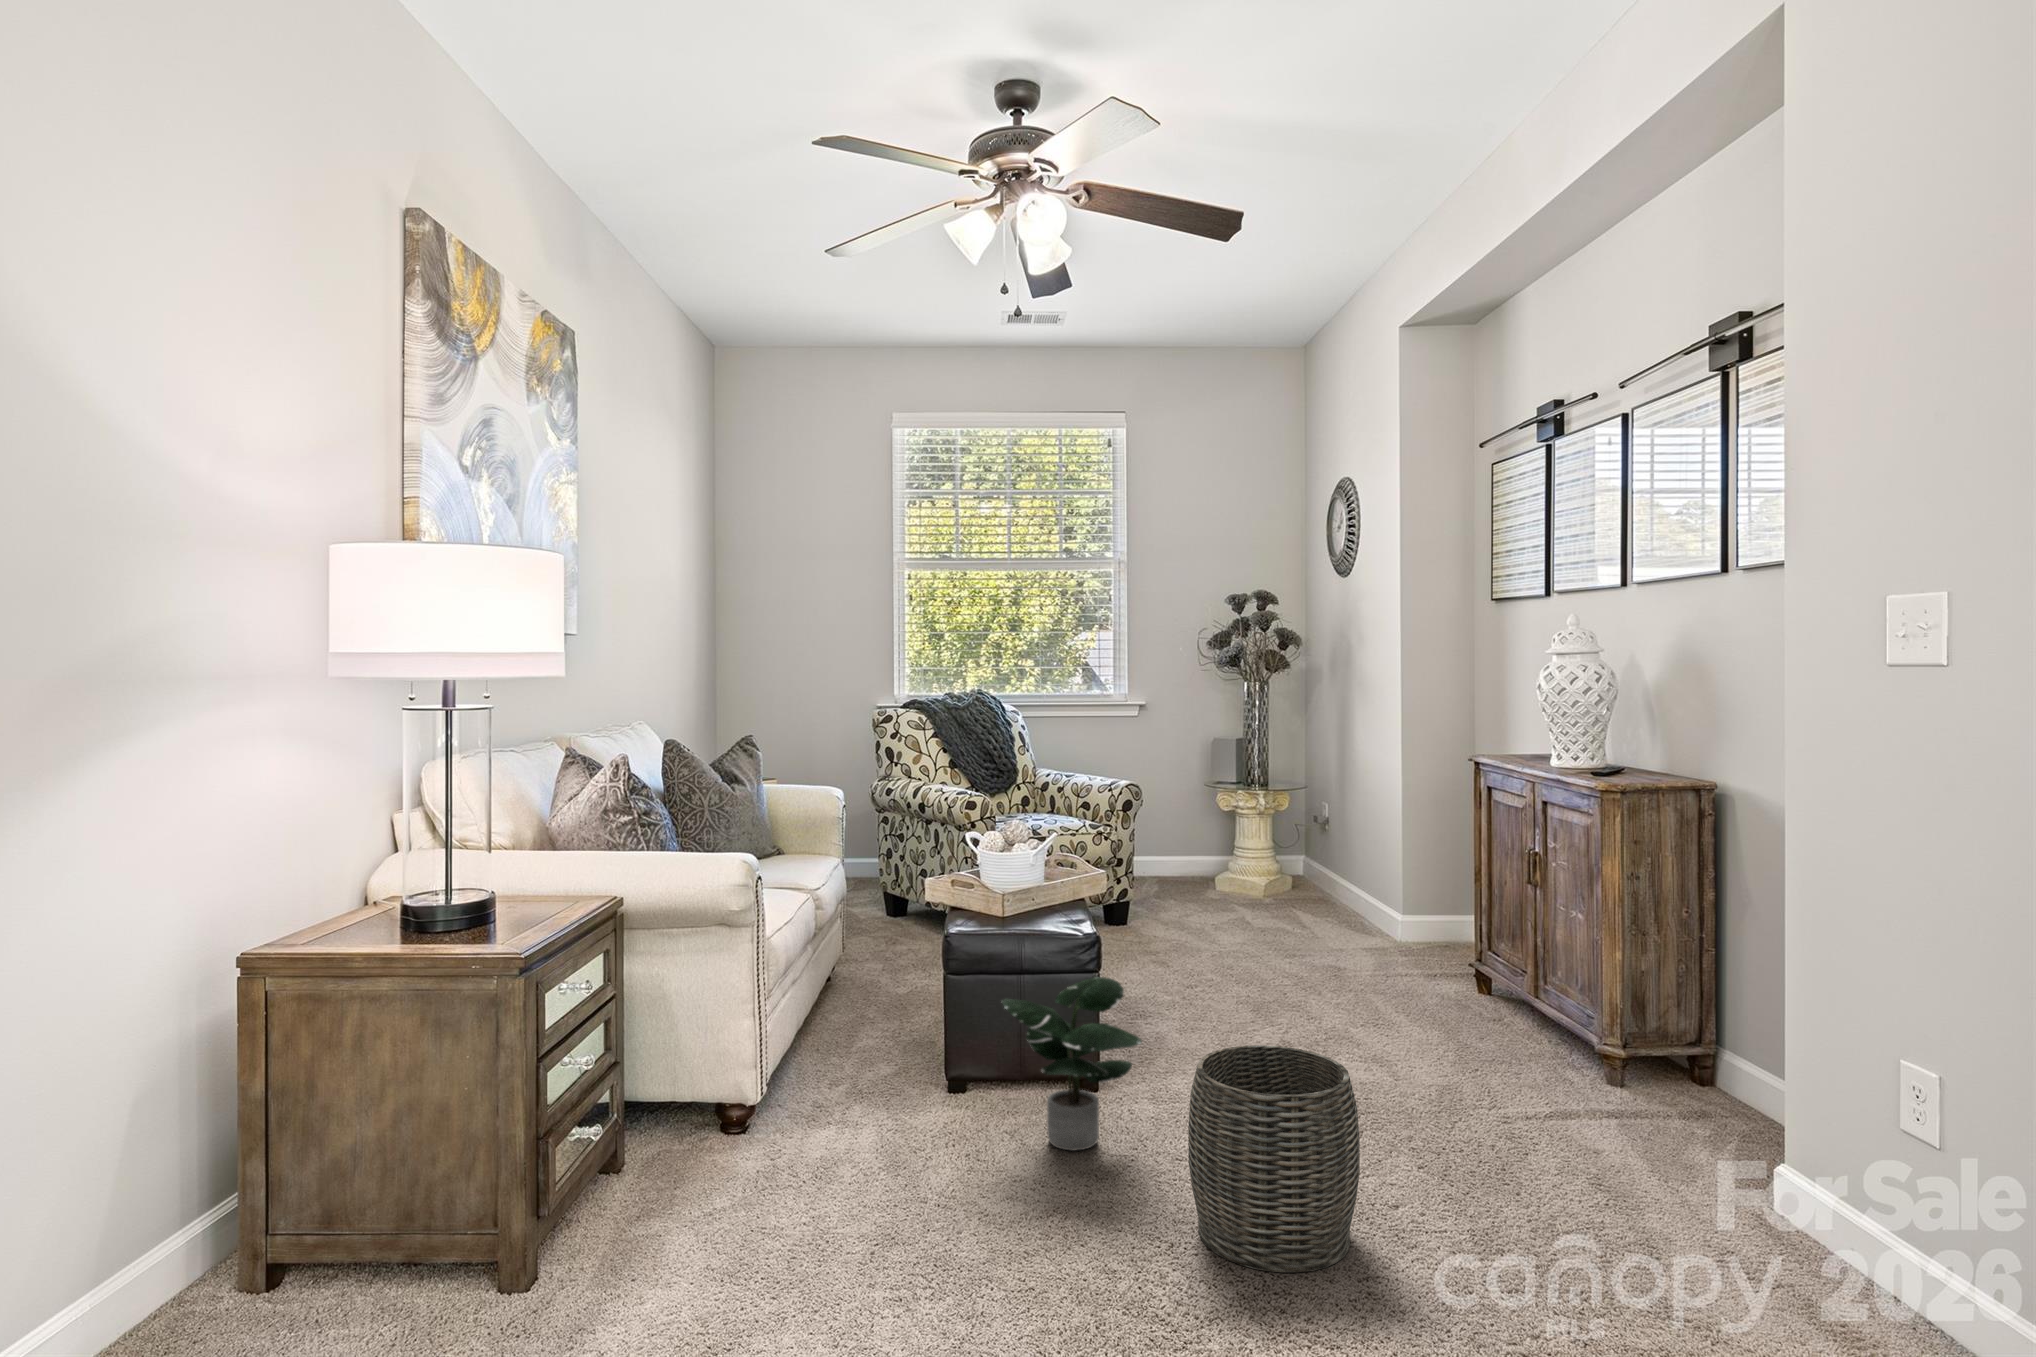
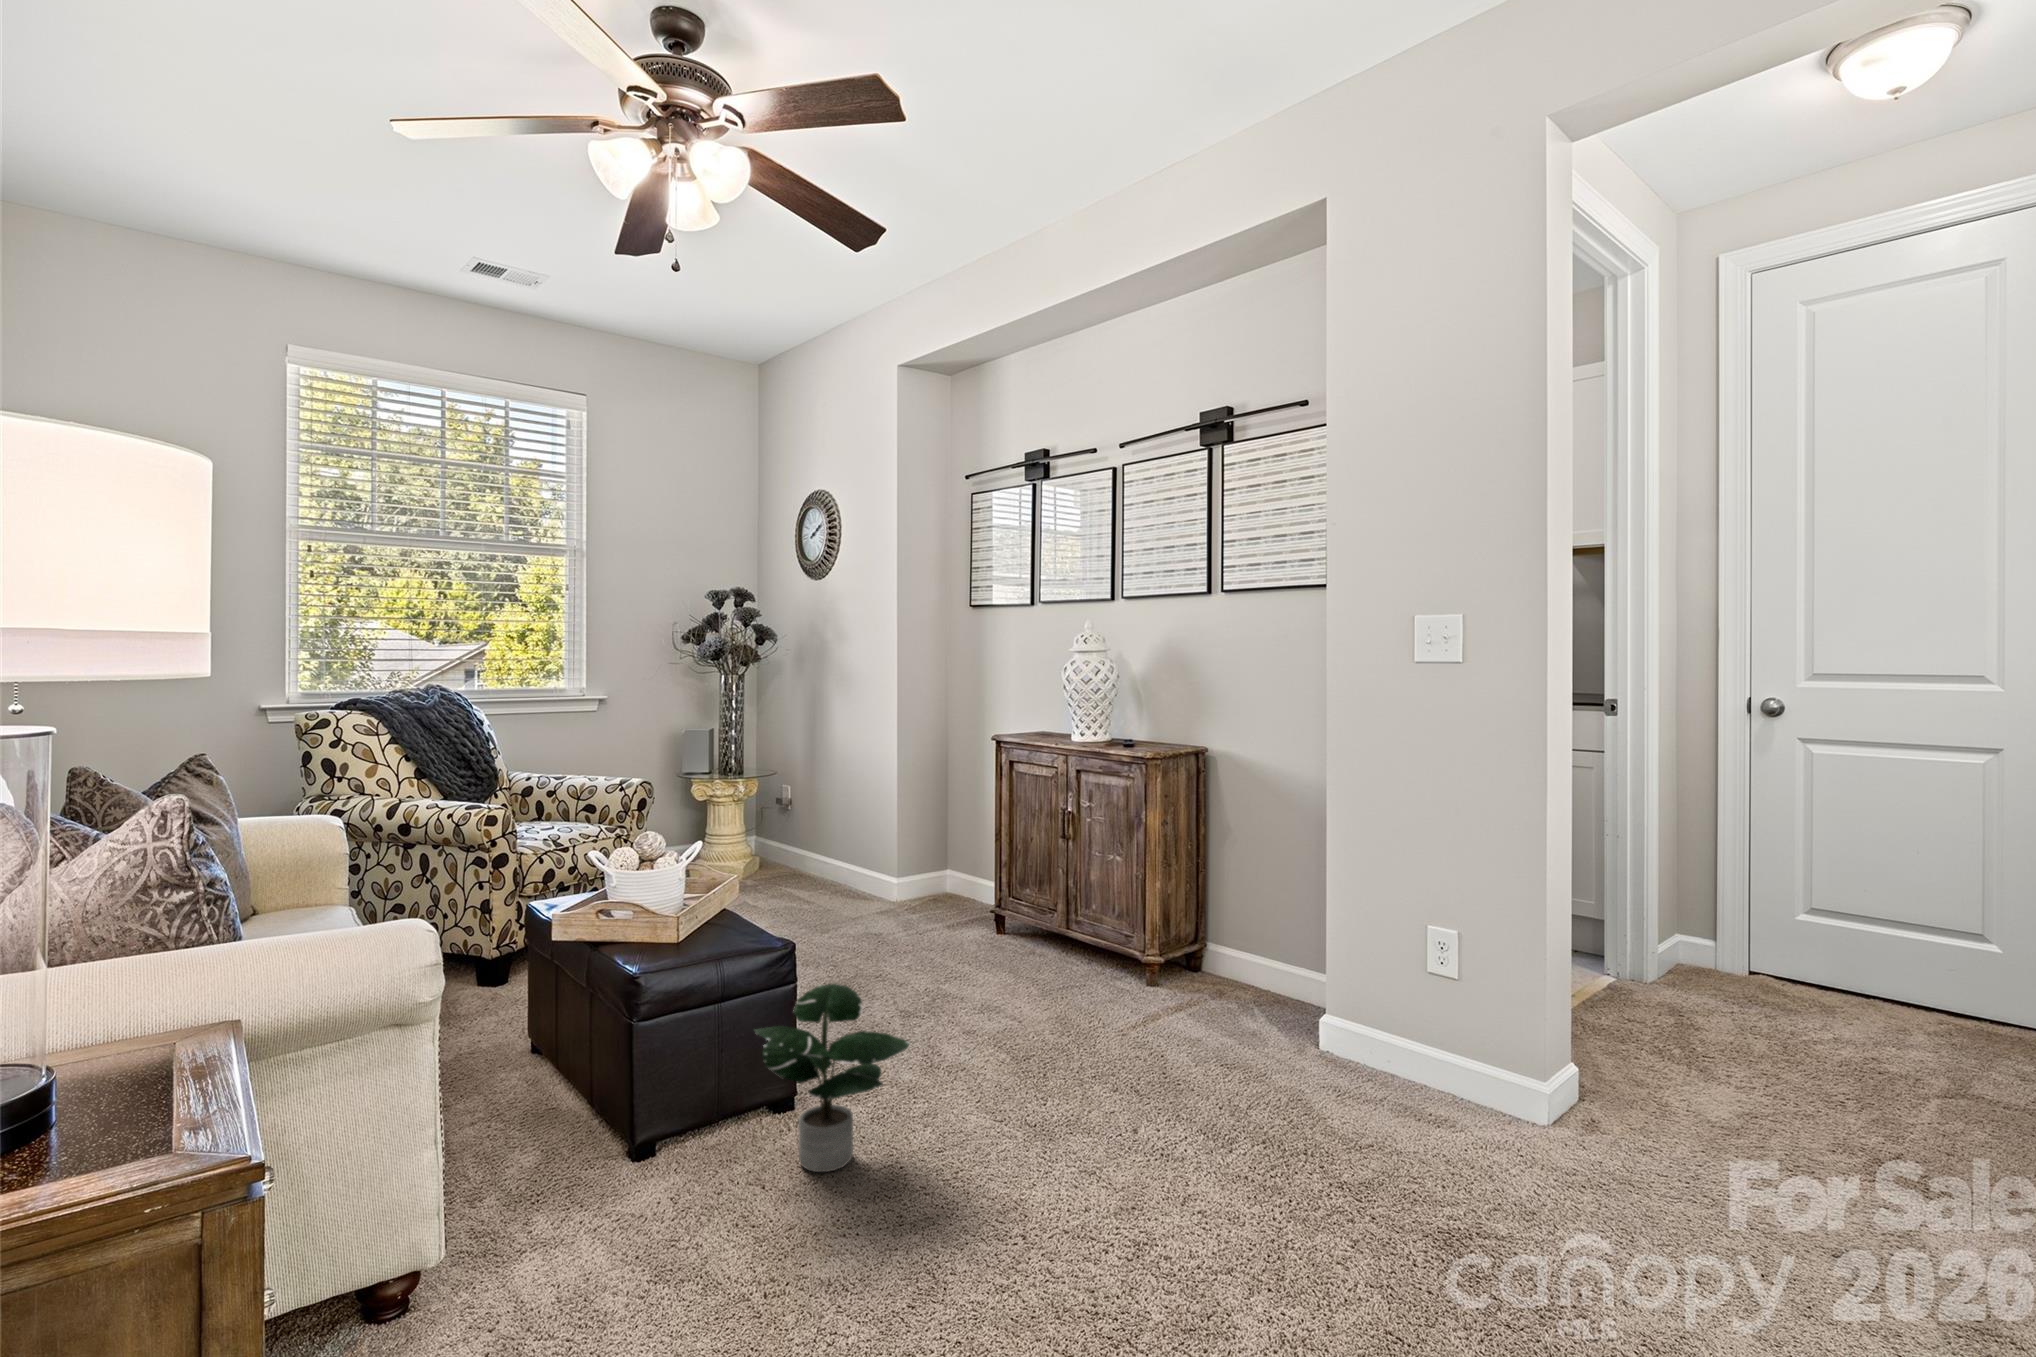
woven basket: present [1188,1045,1360,1273] -> none [1006,1013,1157,1225]

